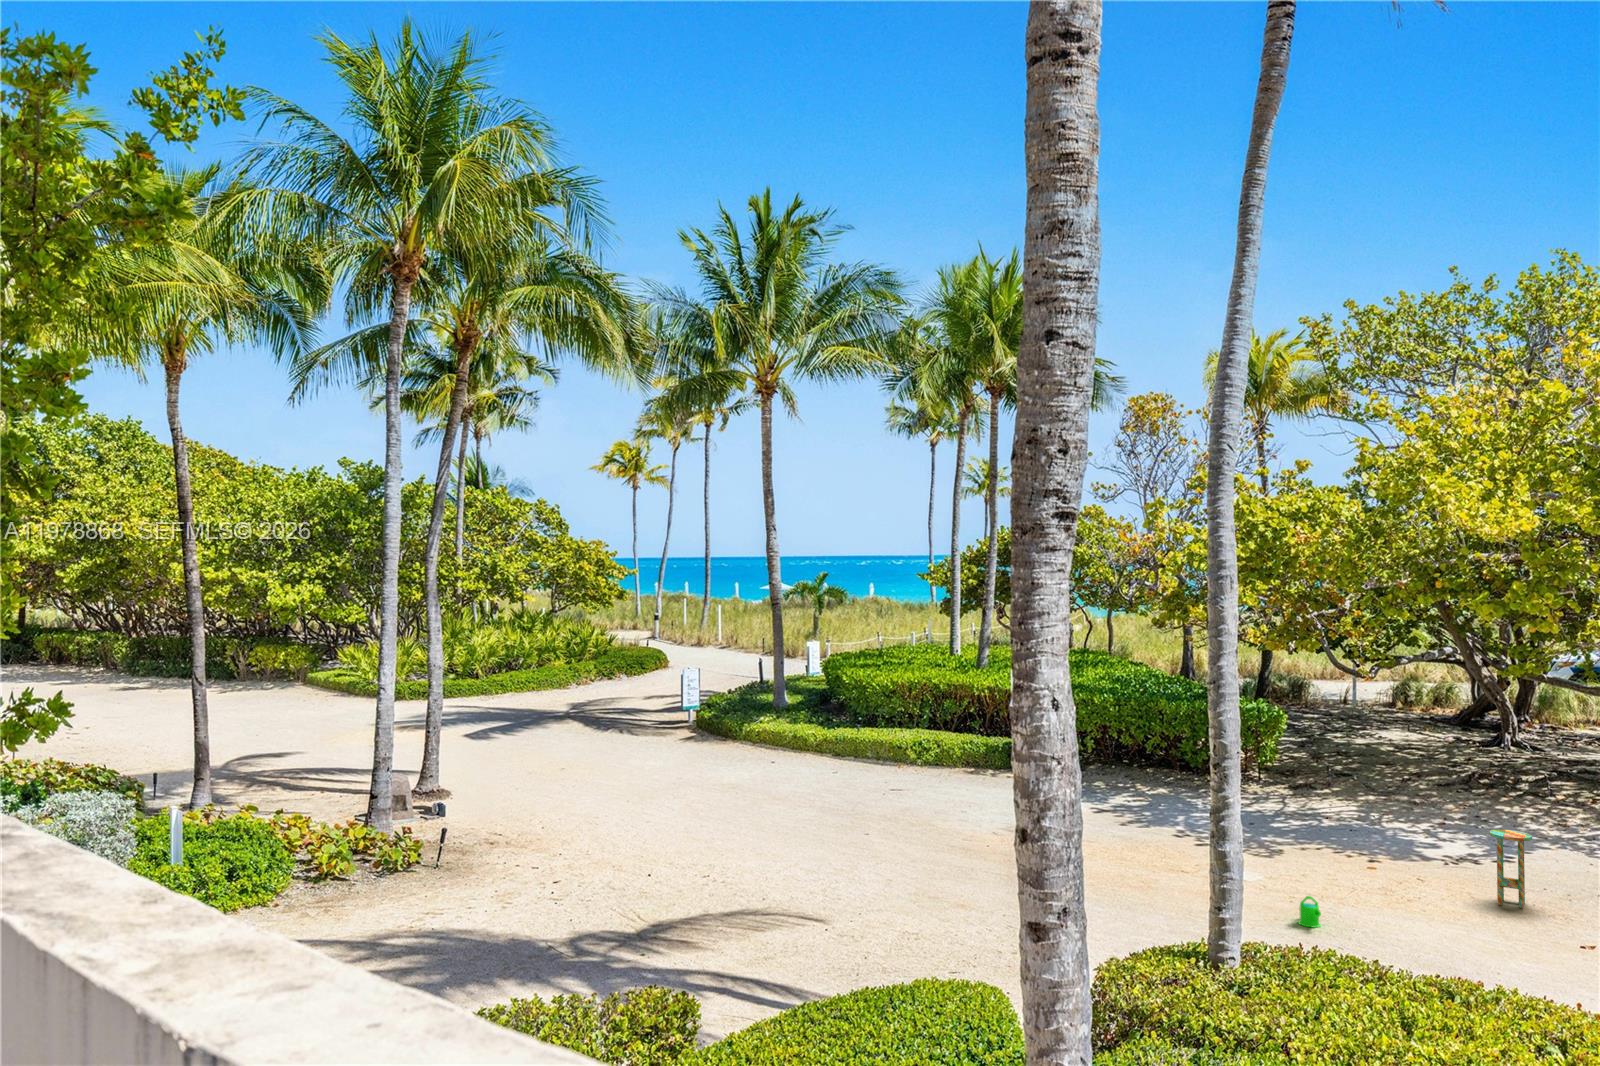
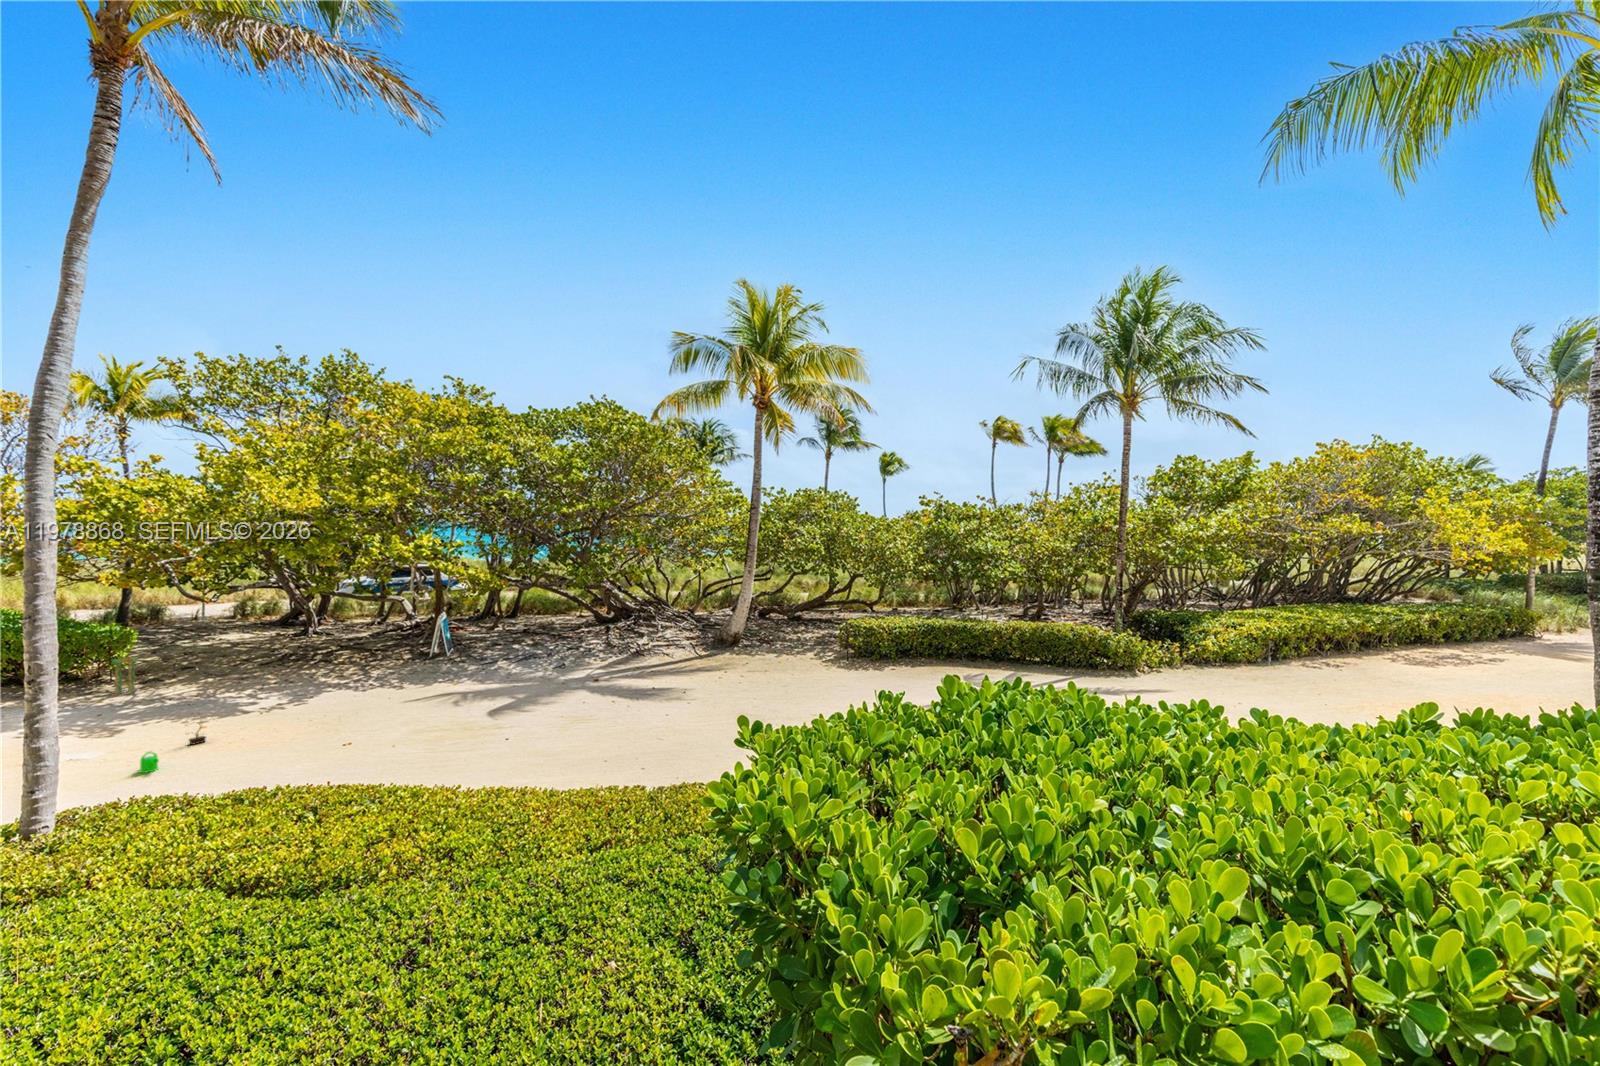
side table: present [1489,829,1532,908] -> present [112,657,138,696]
potted plant: none [1348,851,1396,901] -> present [187,713,214,745]

